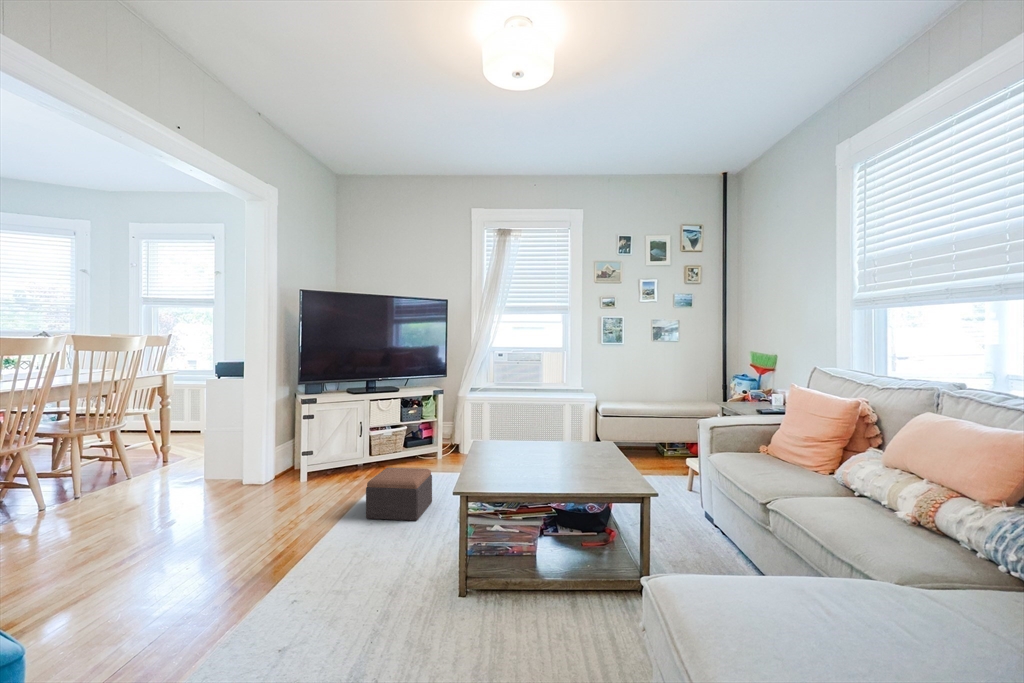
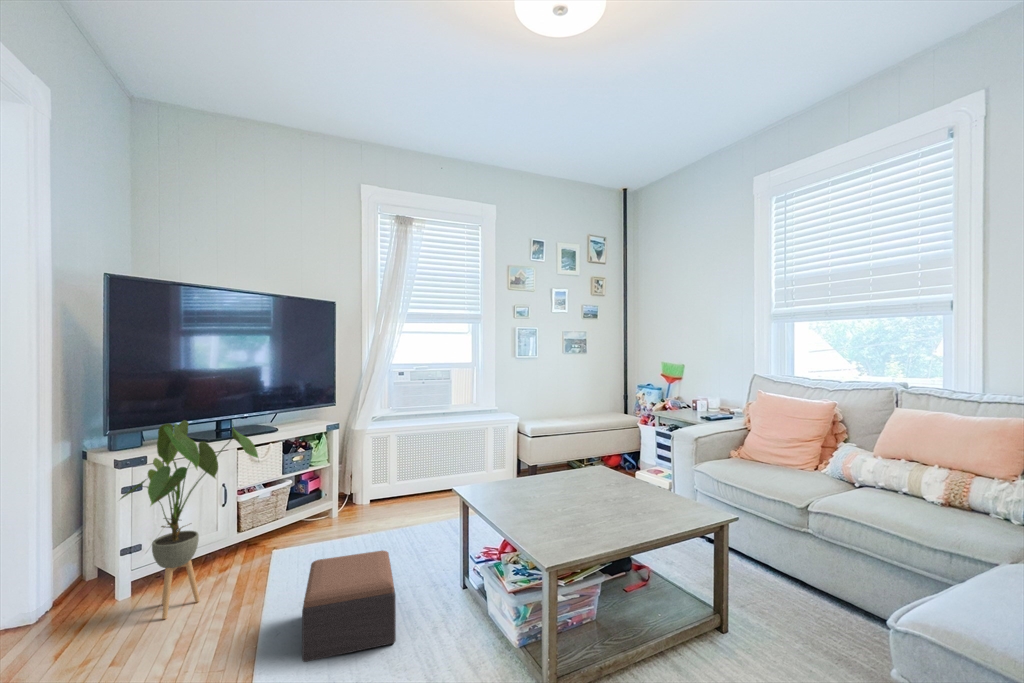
house plant: none [298,378,370,490] -> present [121,420,258,619]

